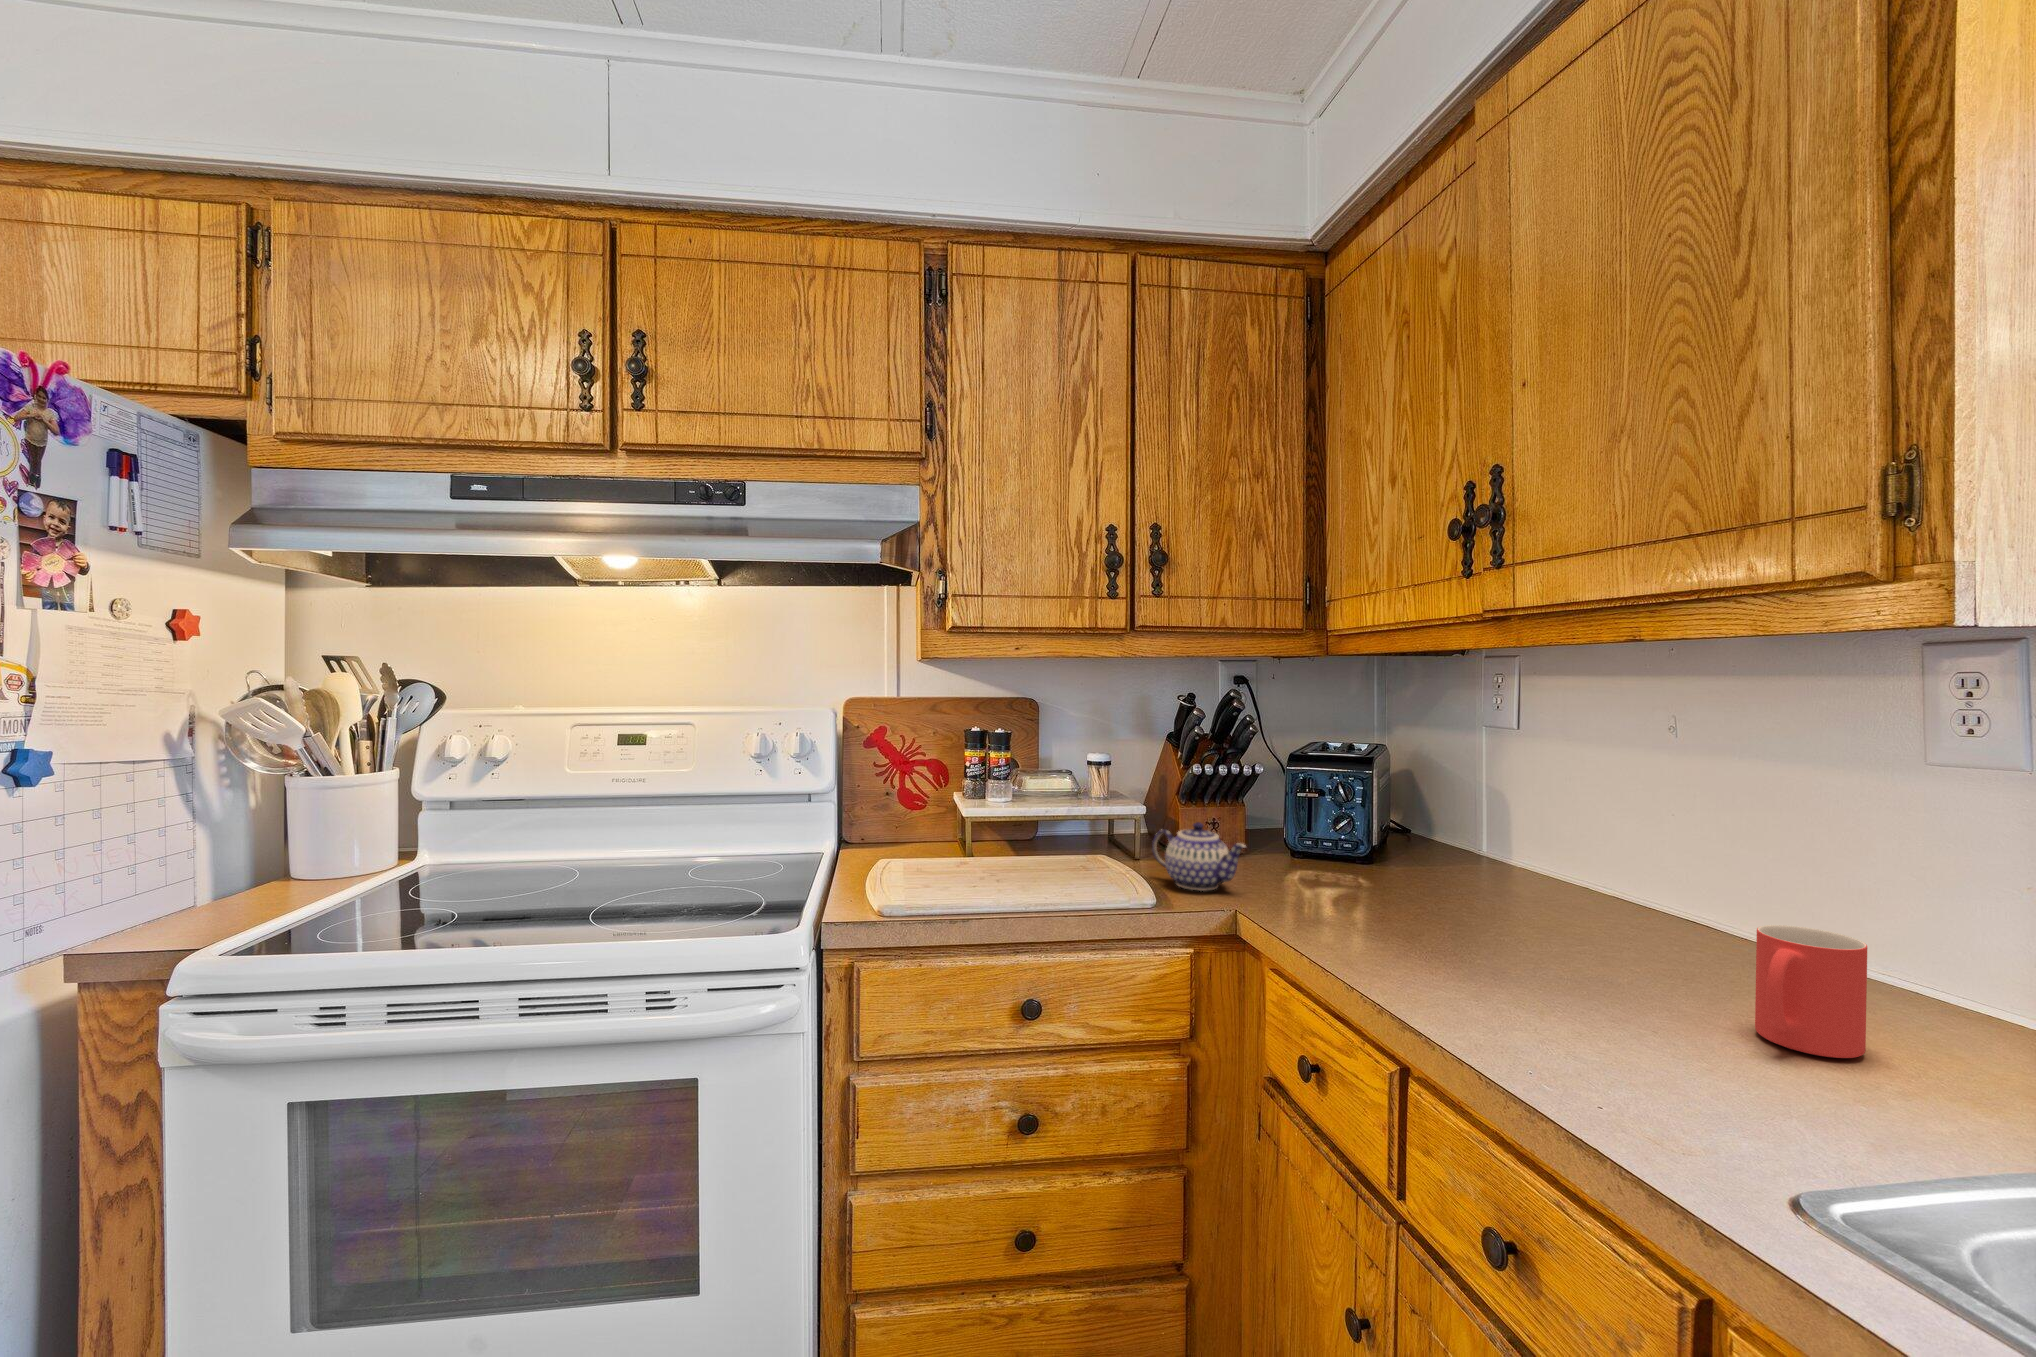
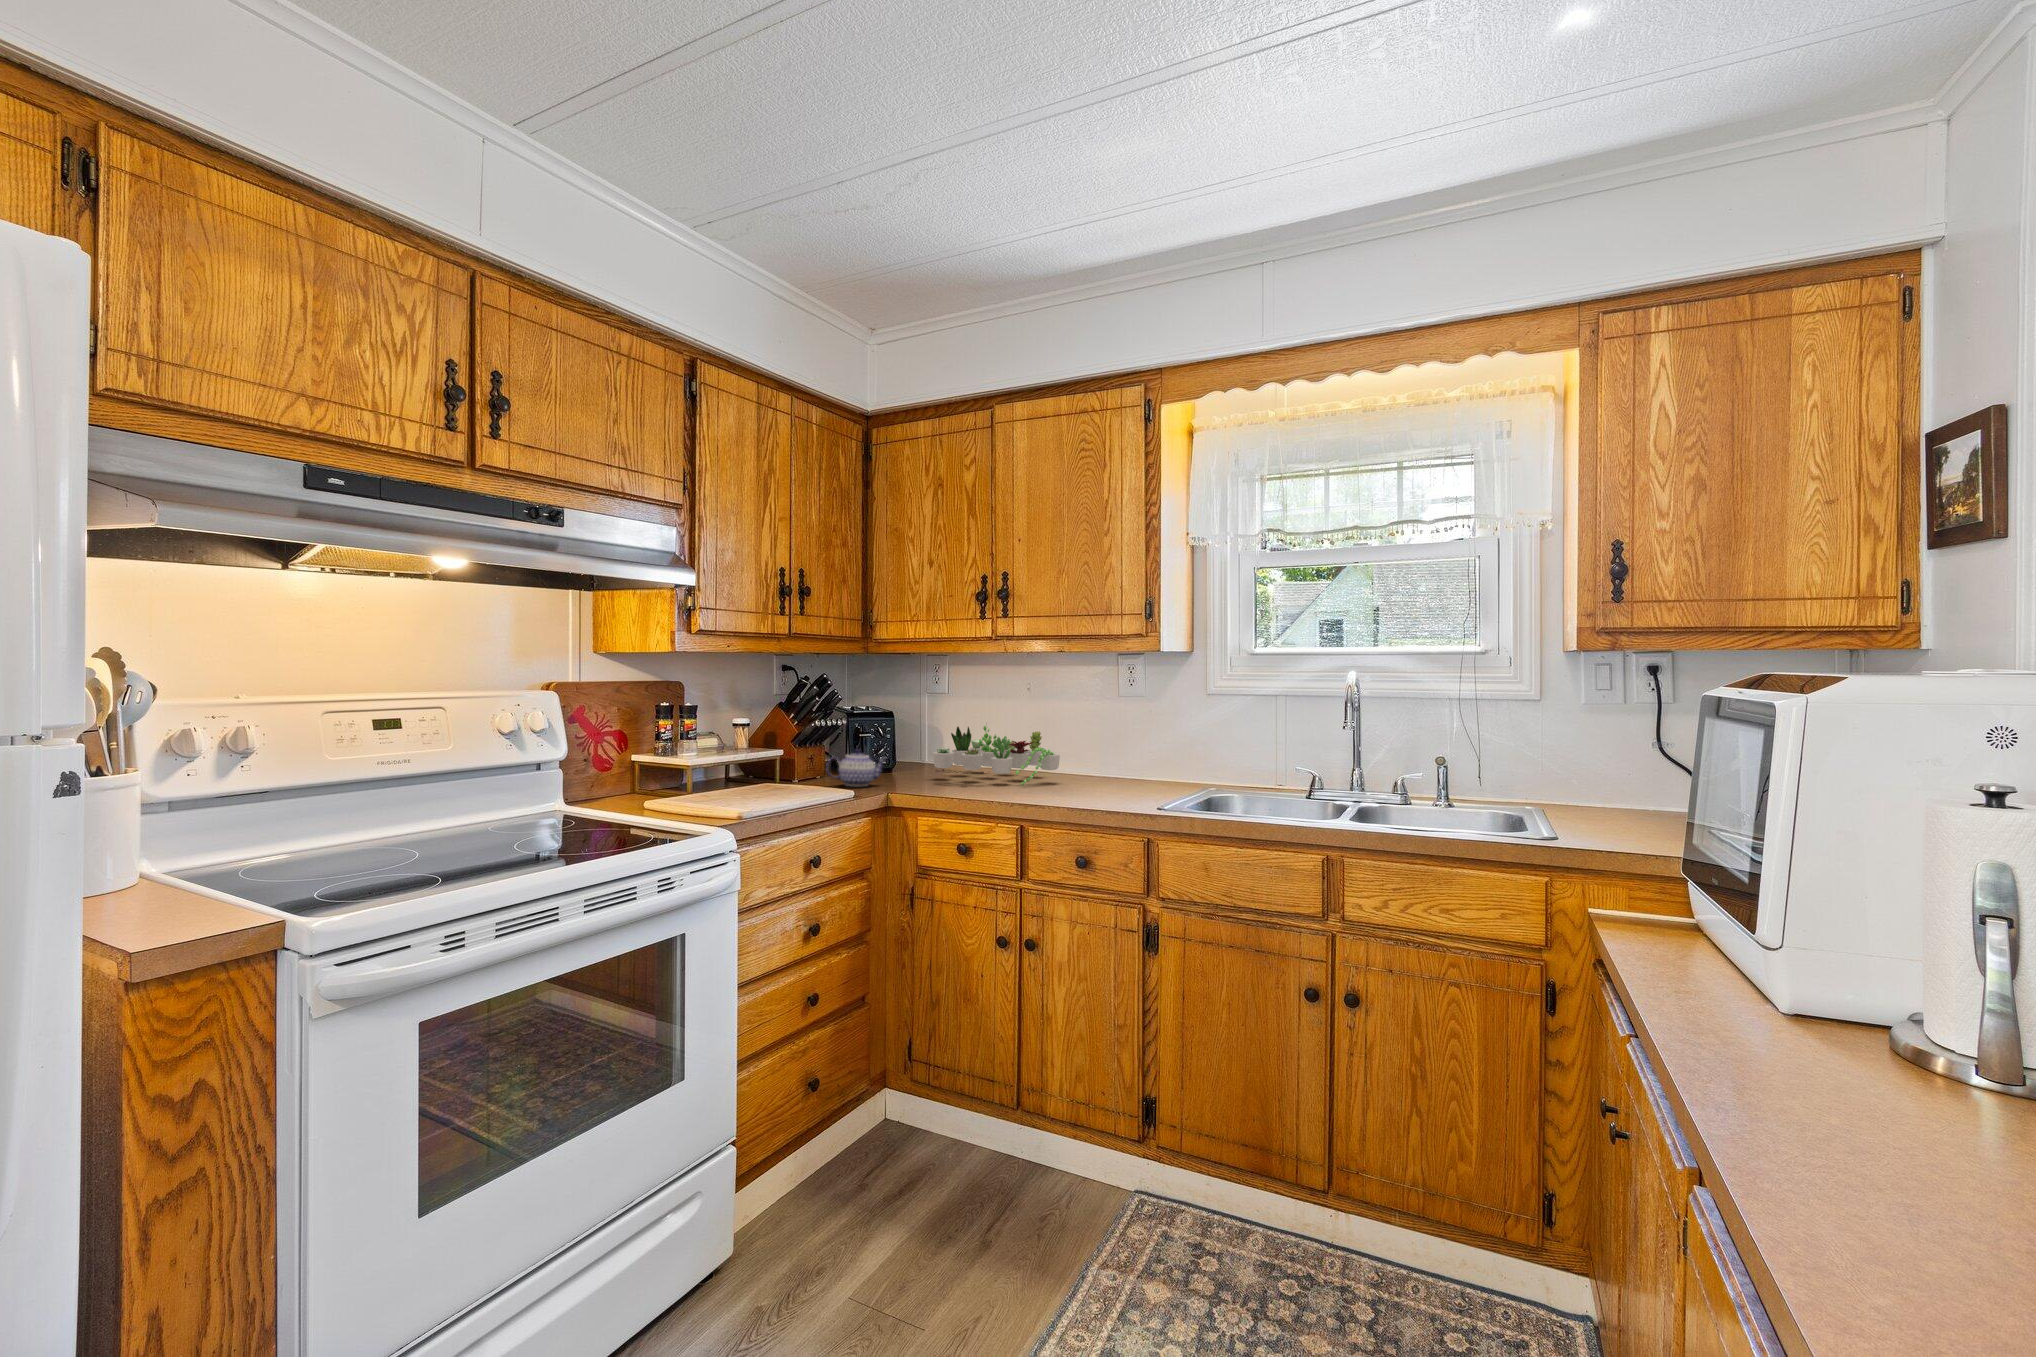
succulent plant: none [1314,801,1647,968] -> present [933,726,1060,785]
mug: present [1755,925,1867,1058] -> none [1103,748,1131,786]

